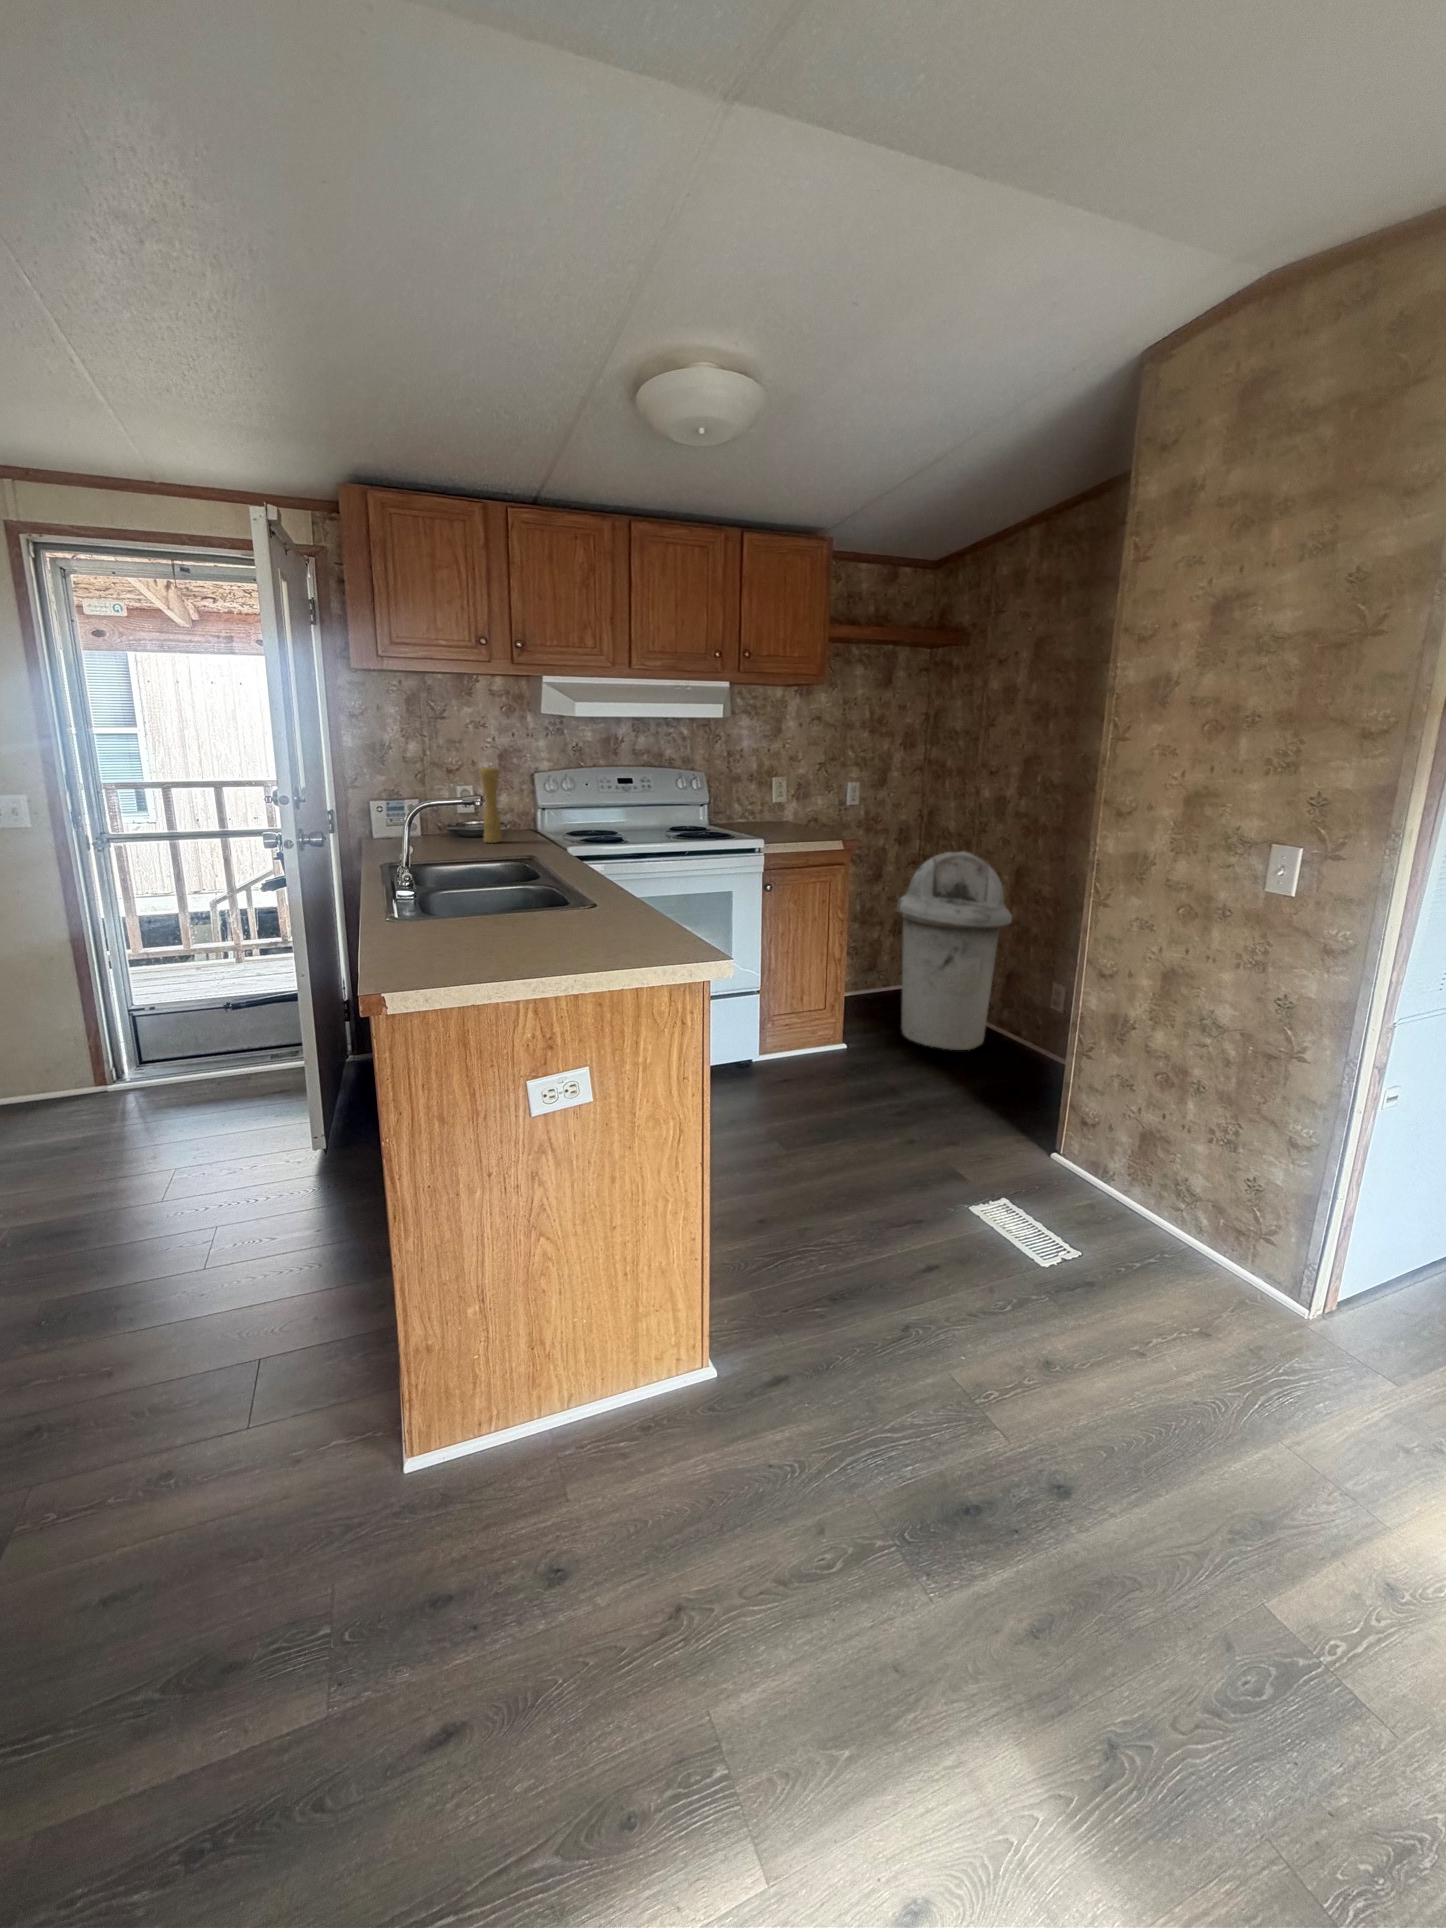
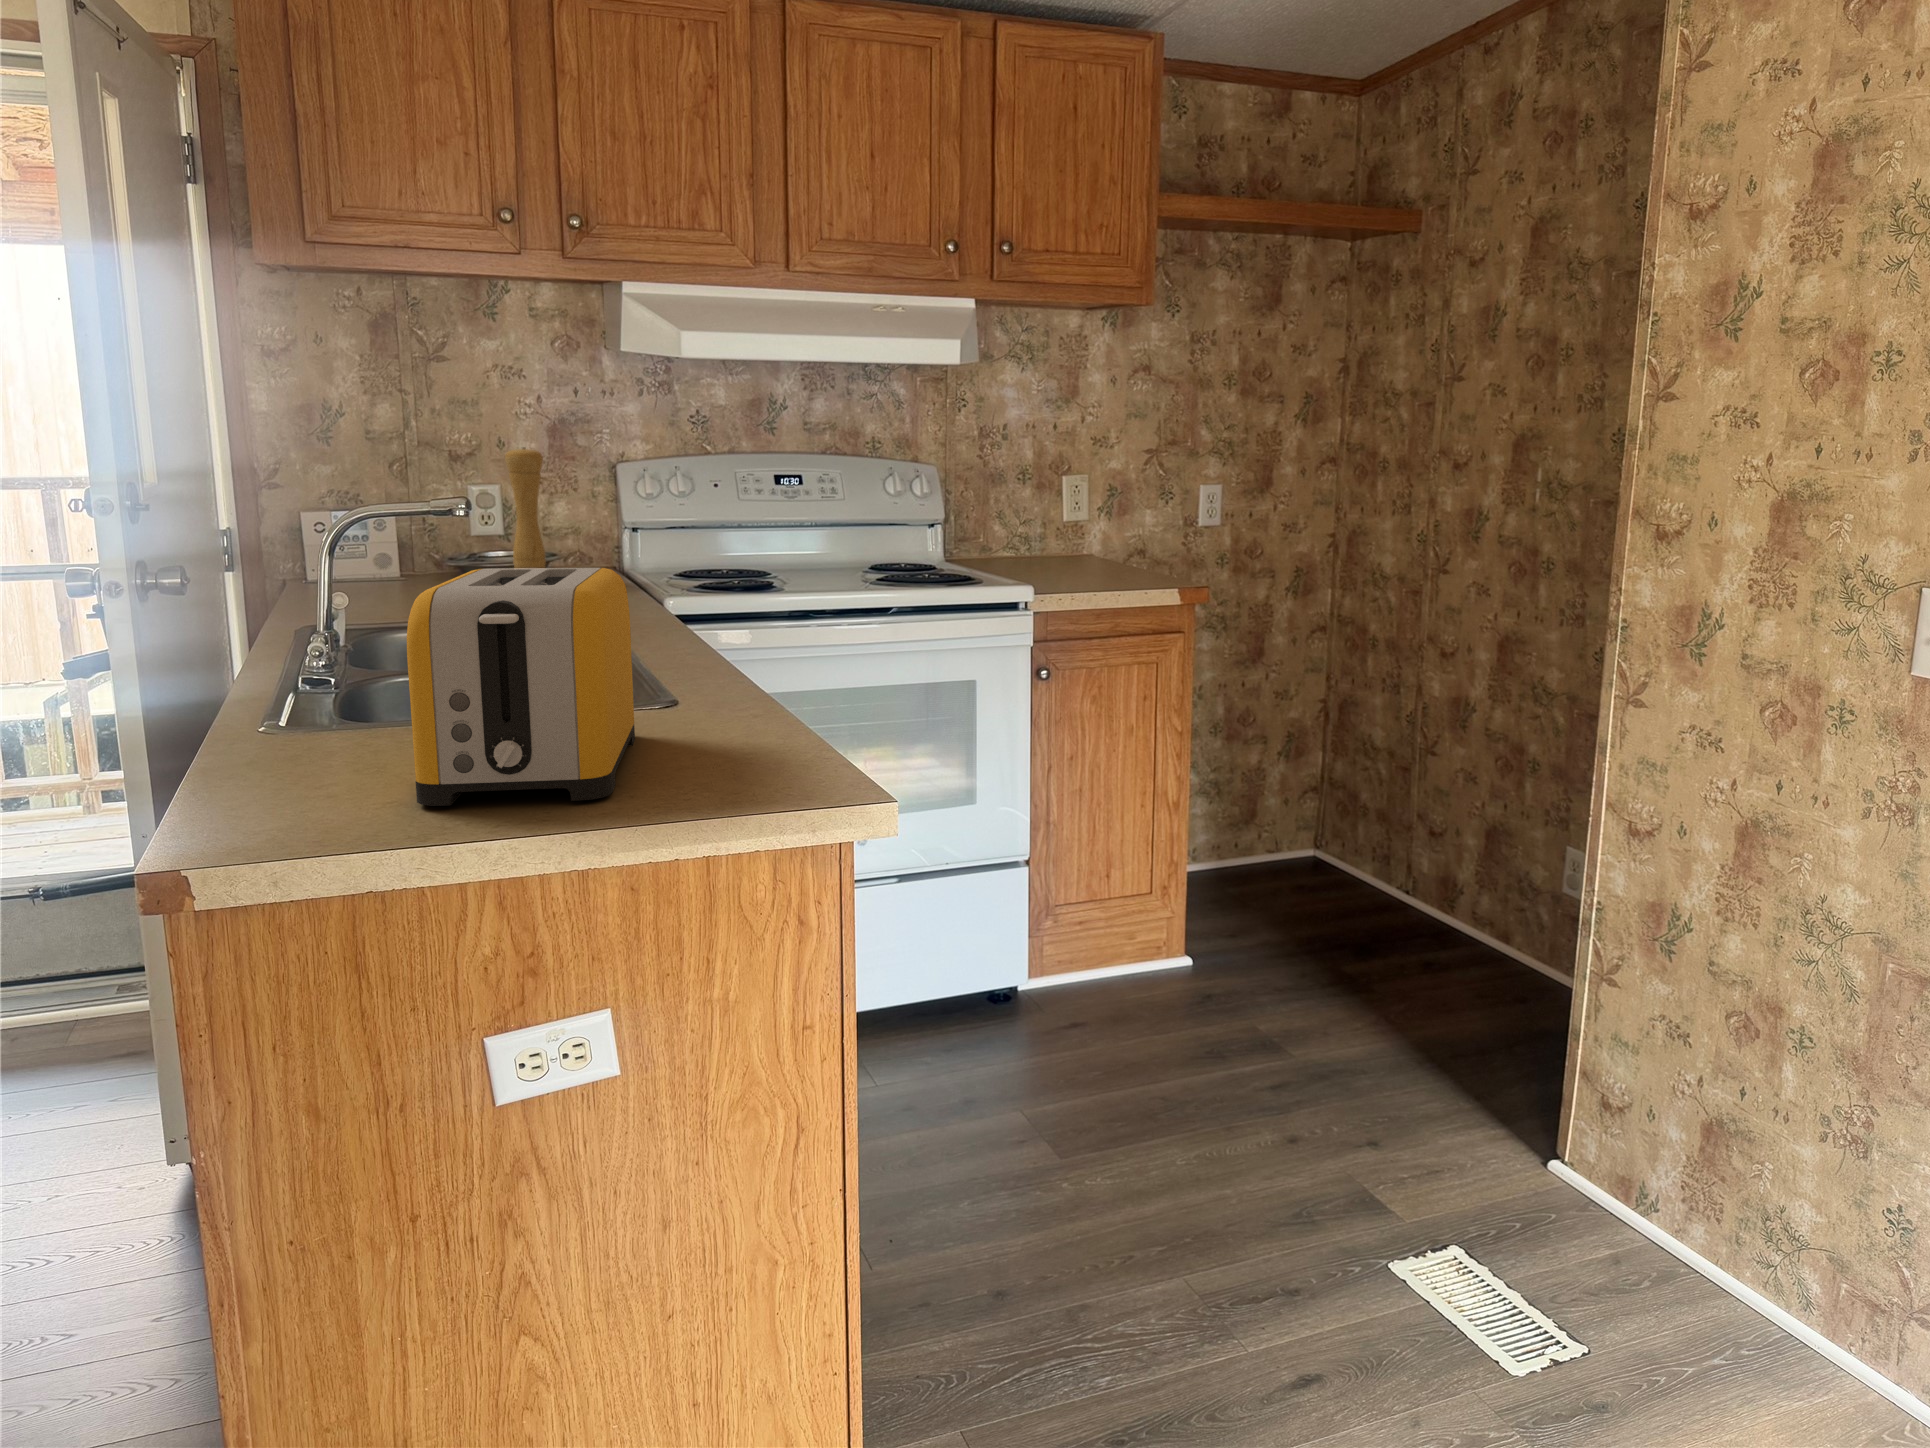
toaster: none [485,838,586,962] -> present [407,568,635,806]
trash can: present [897,851,1012,1050] -> none [1280,606,1483,966]

